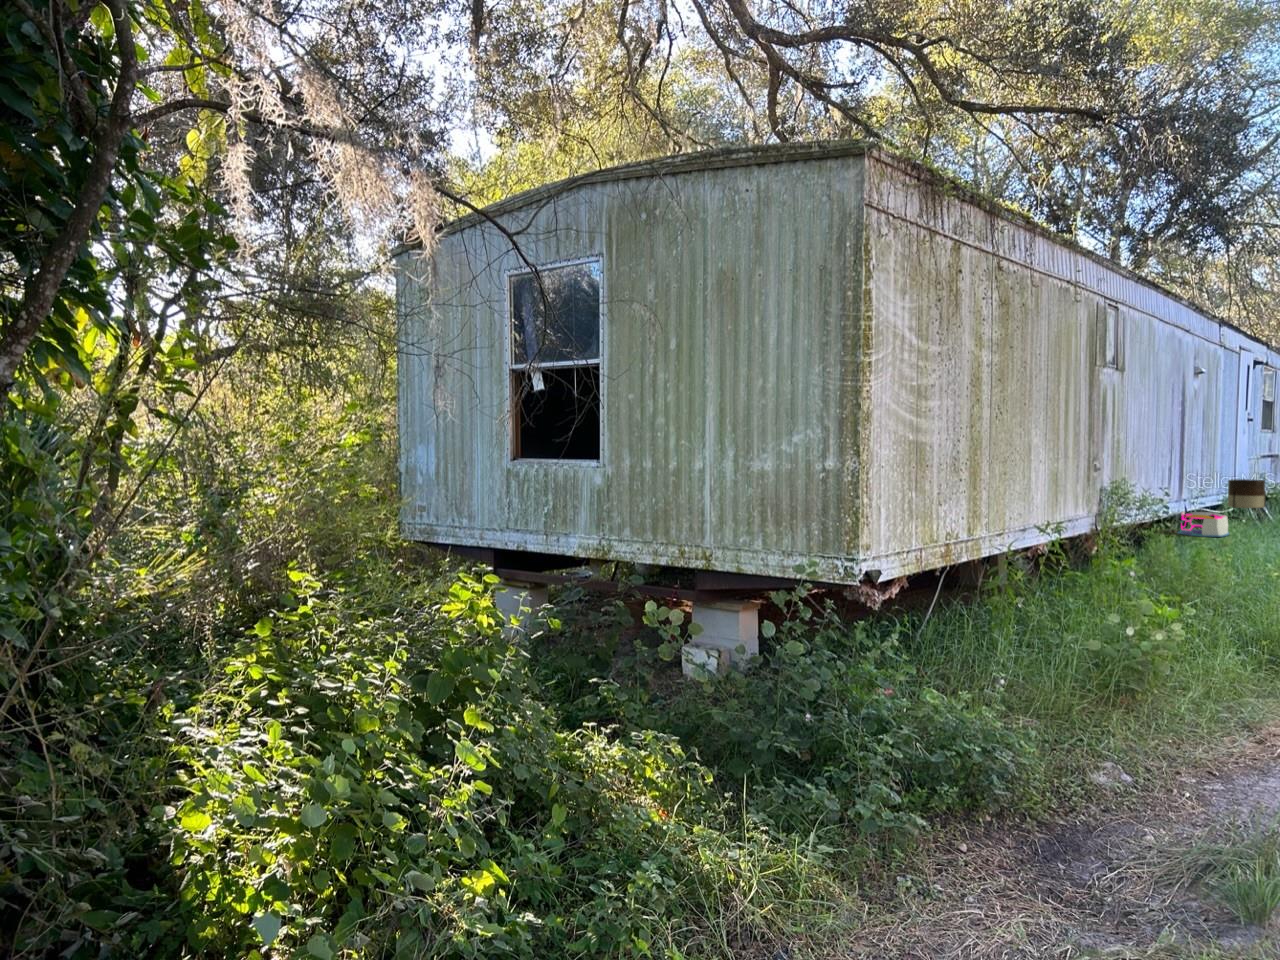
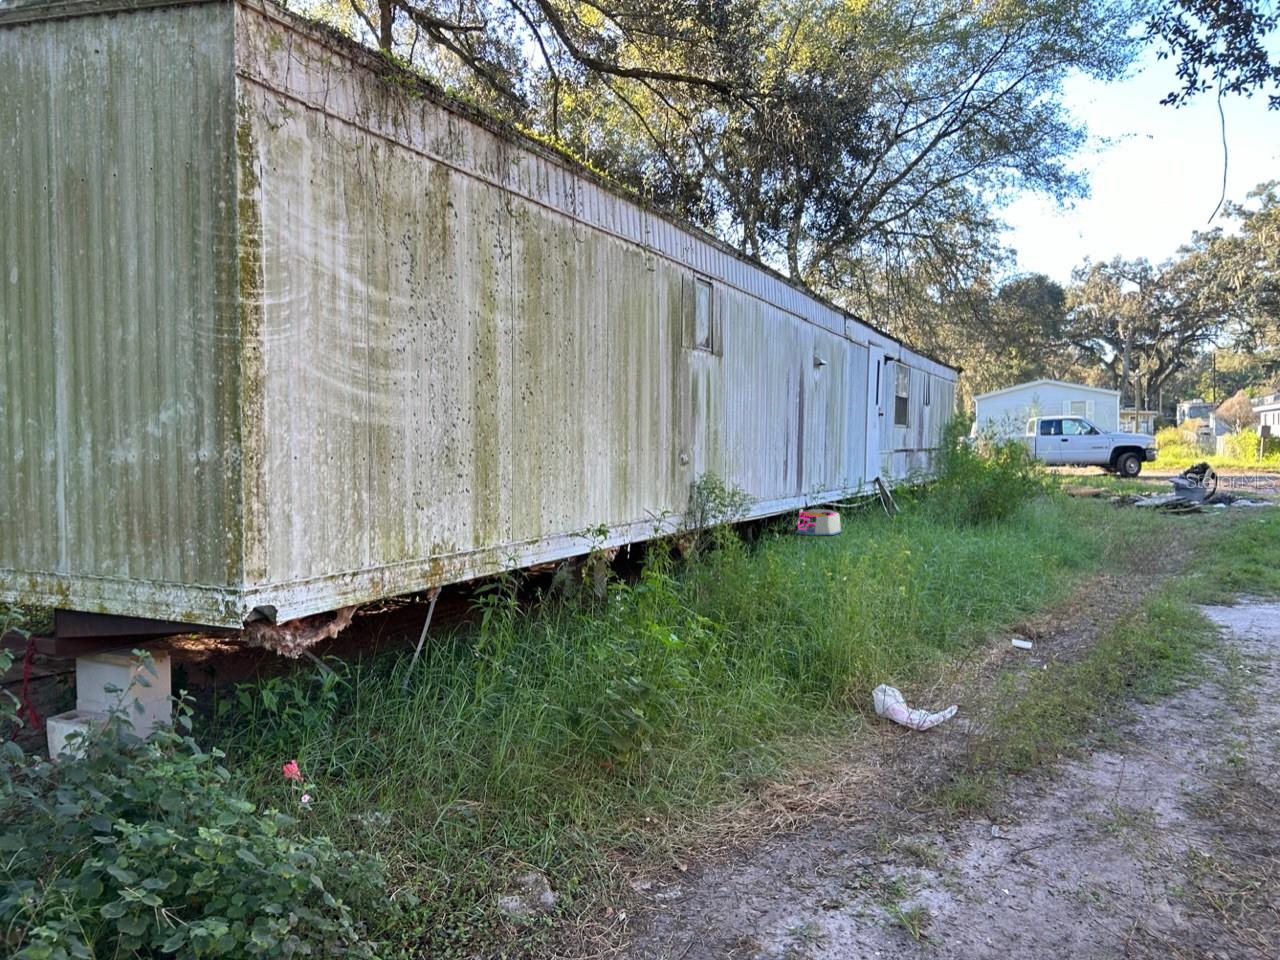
planter: present [1228,479,1266,517] -> none [855,475,886,516]

